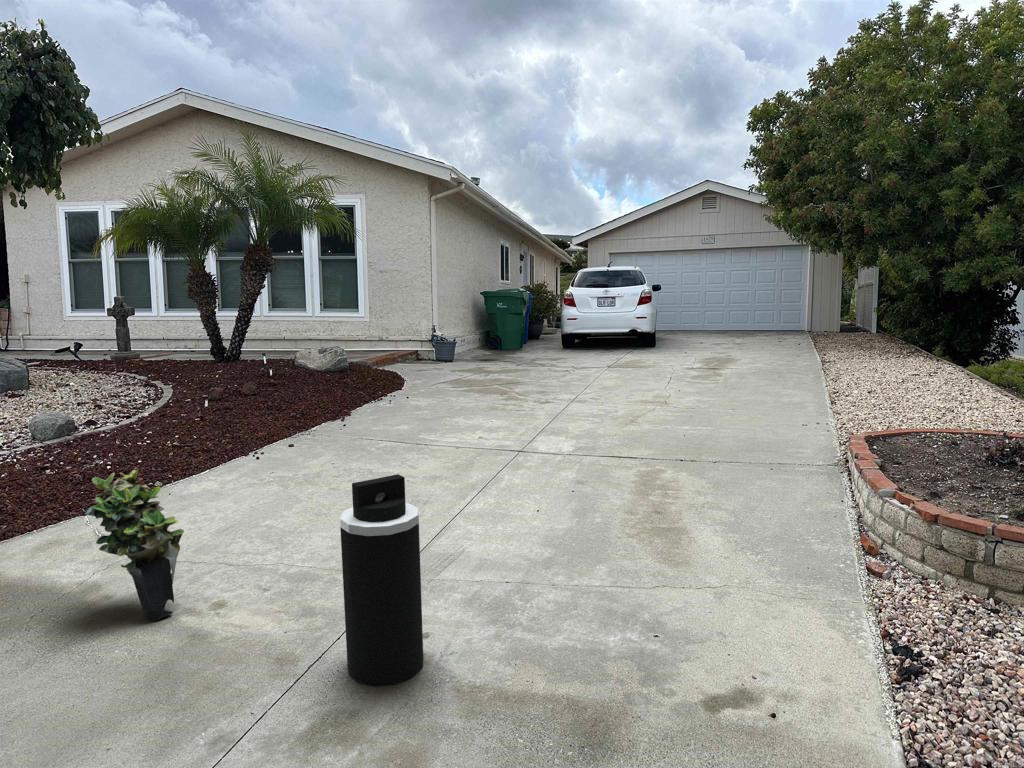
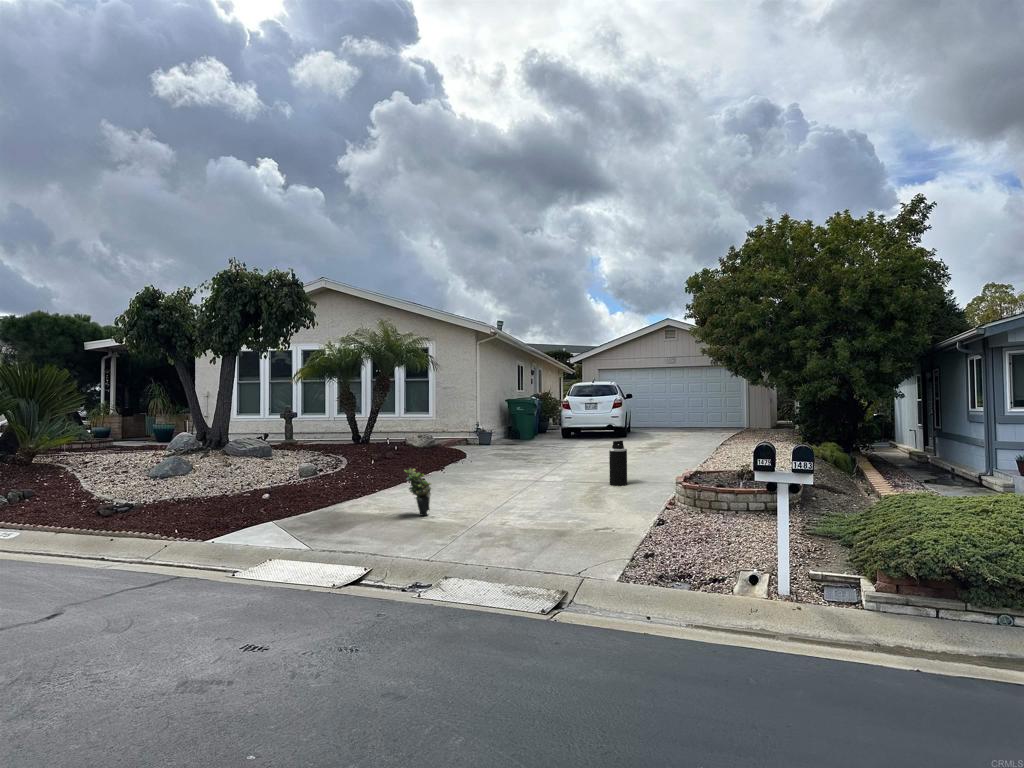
trash can: present [340,474,423,686] -> present [609,441,627,486]

